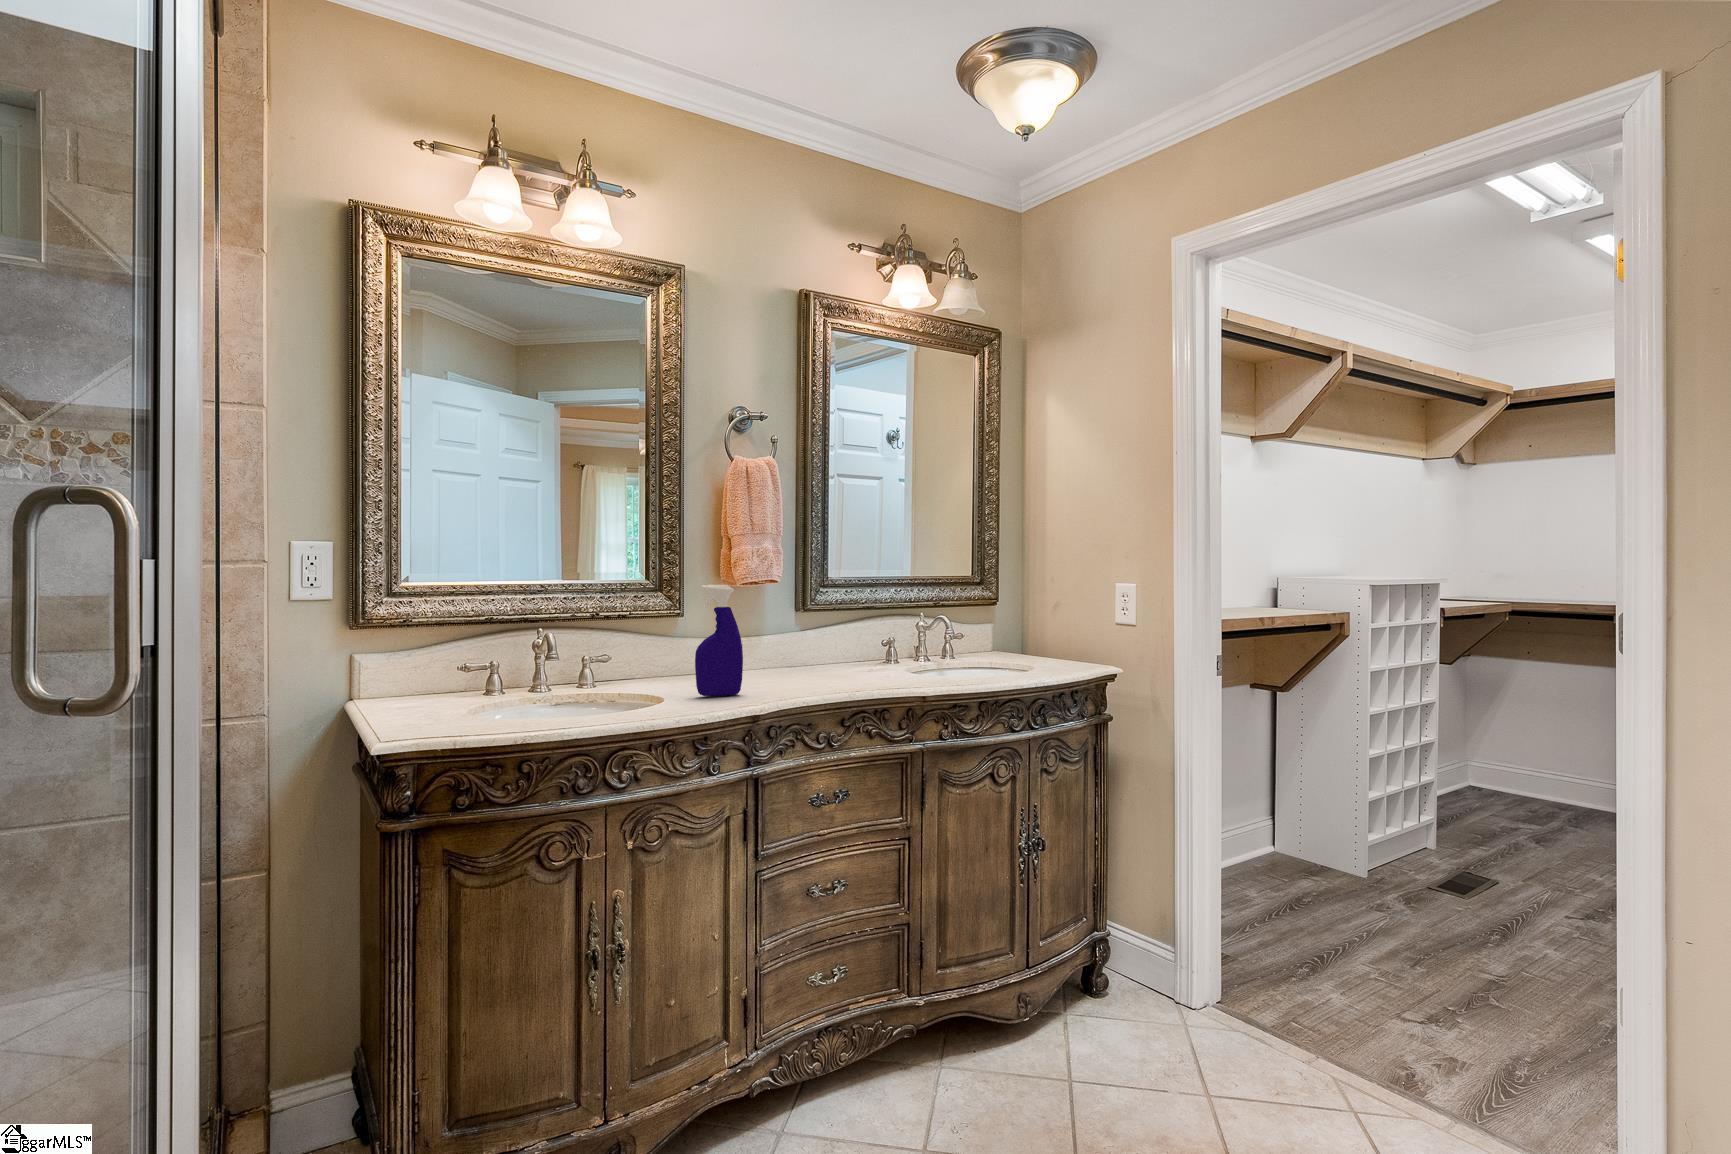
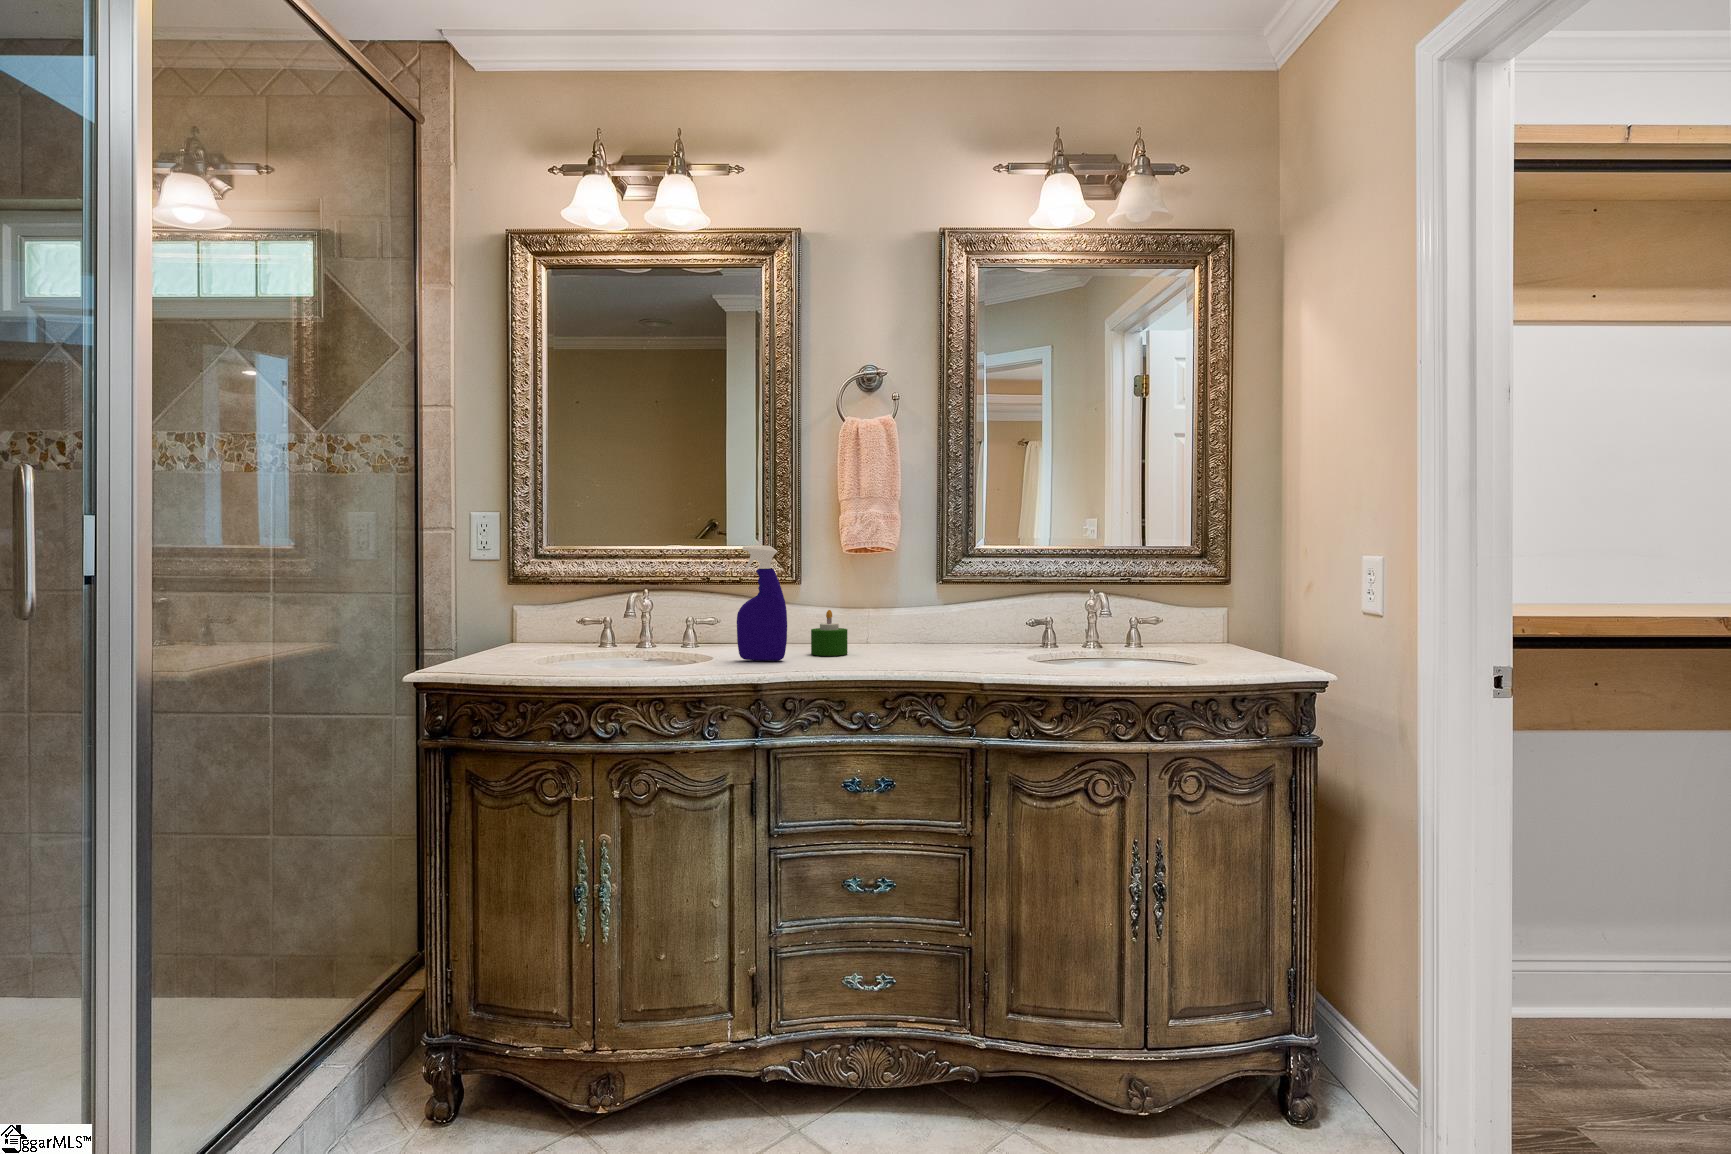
candle: none [736,643,770,687] -> present [811,610,848,656]

